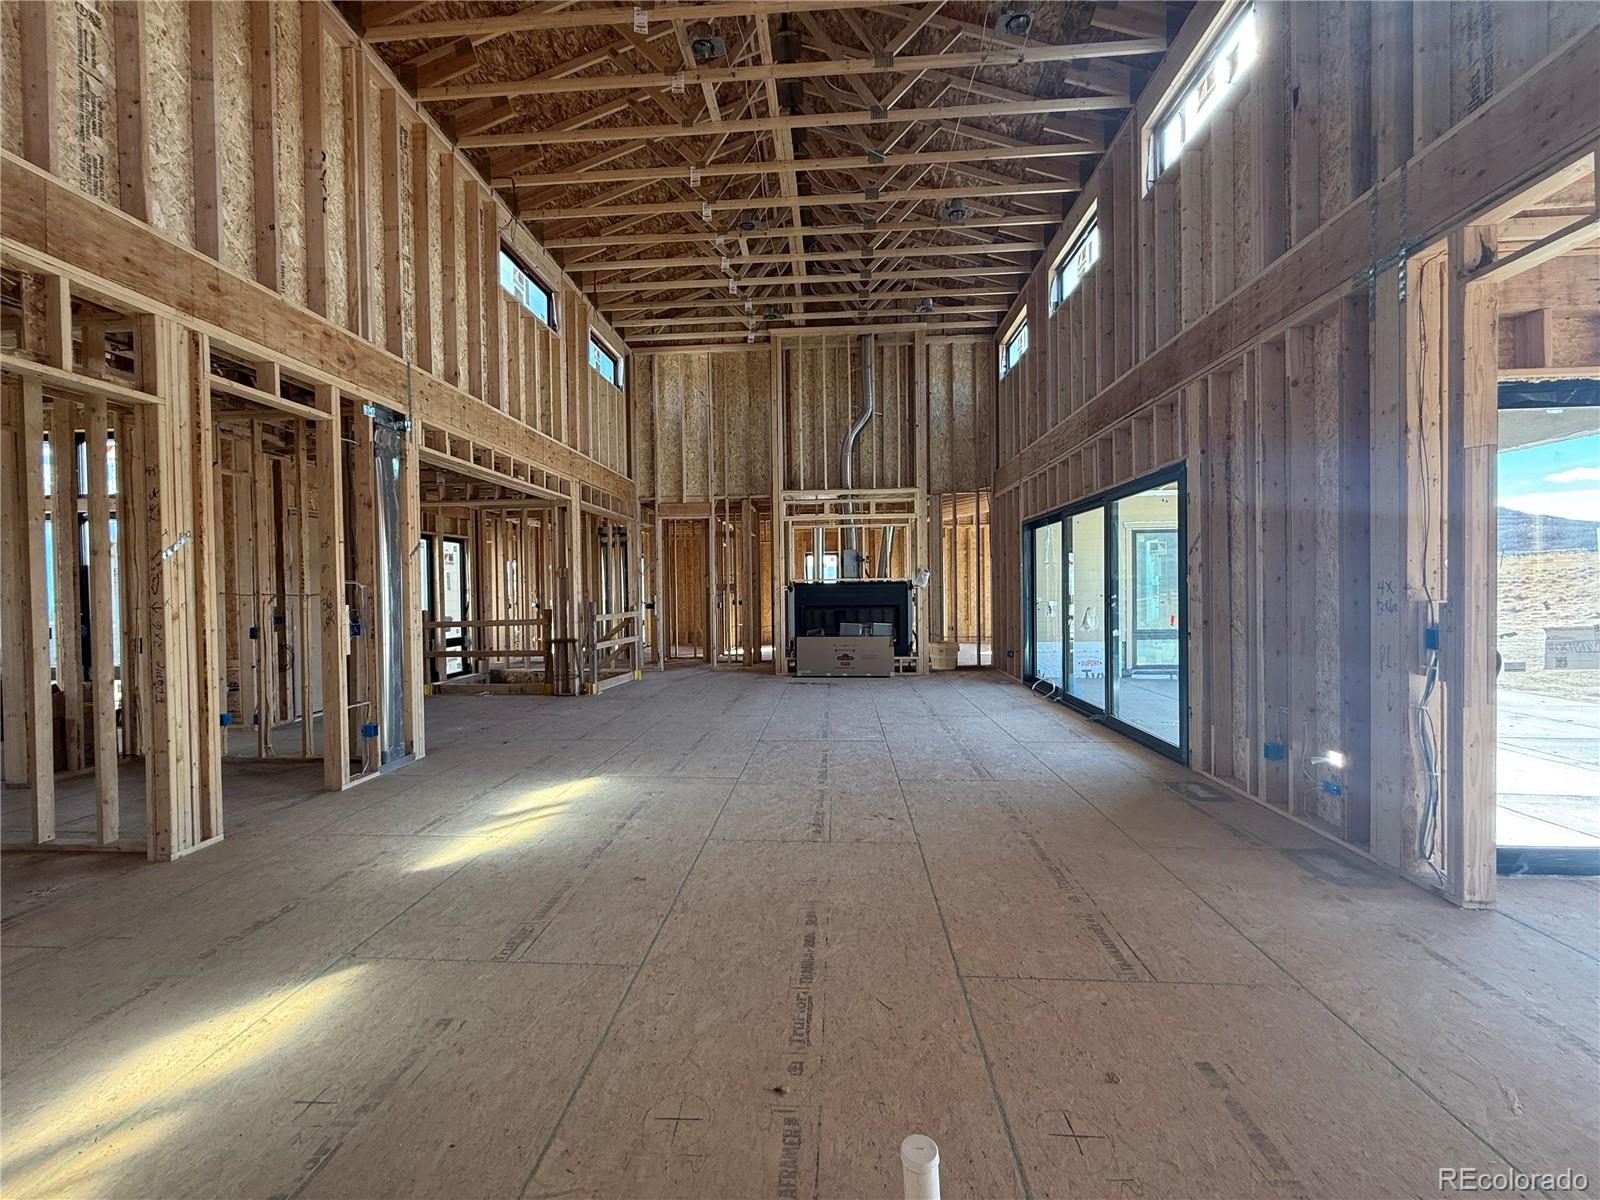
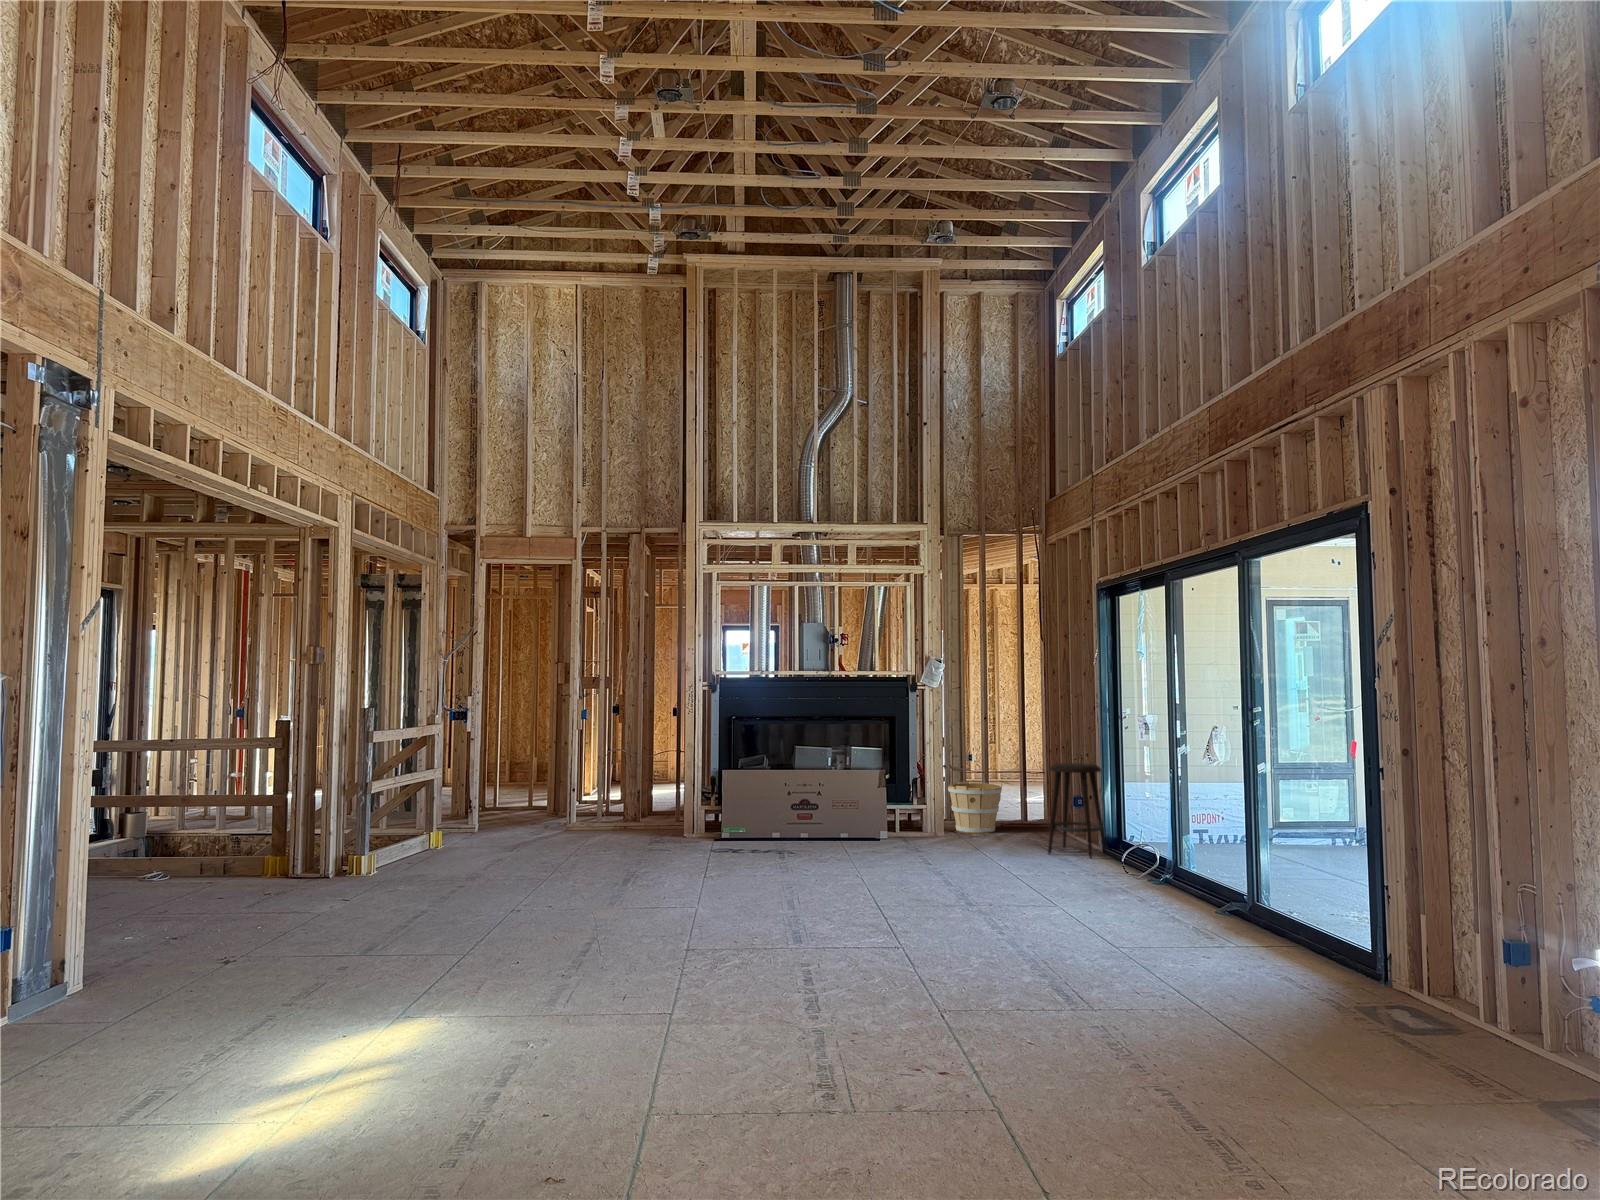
stool: present [543,638,583,697] -> present [1048,763,1106,858]

